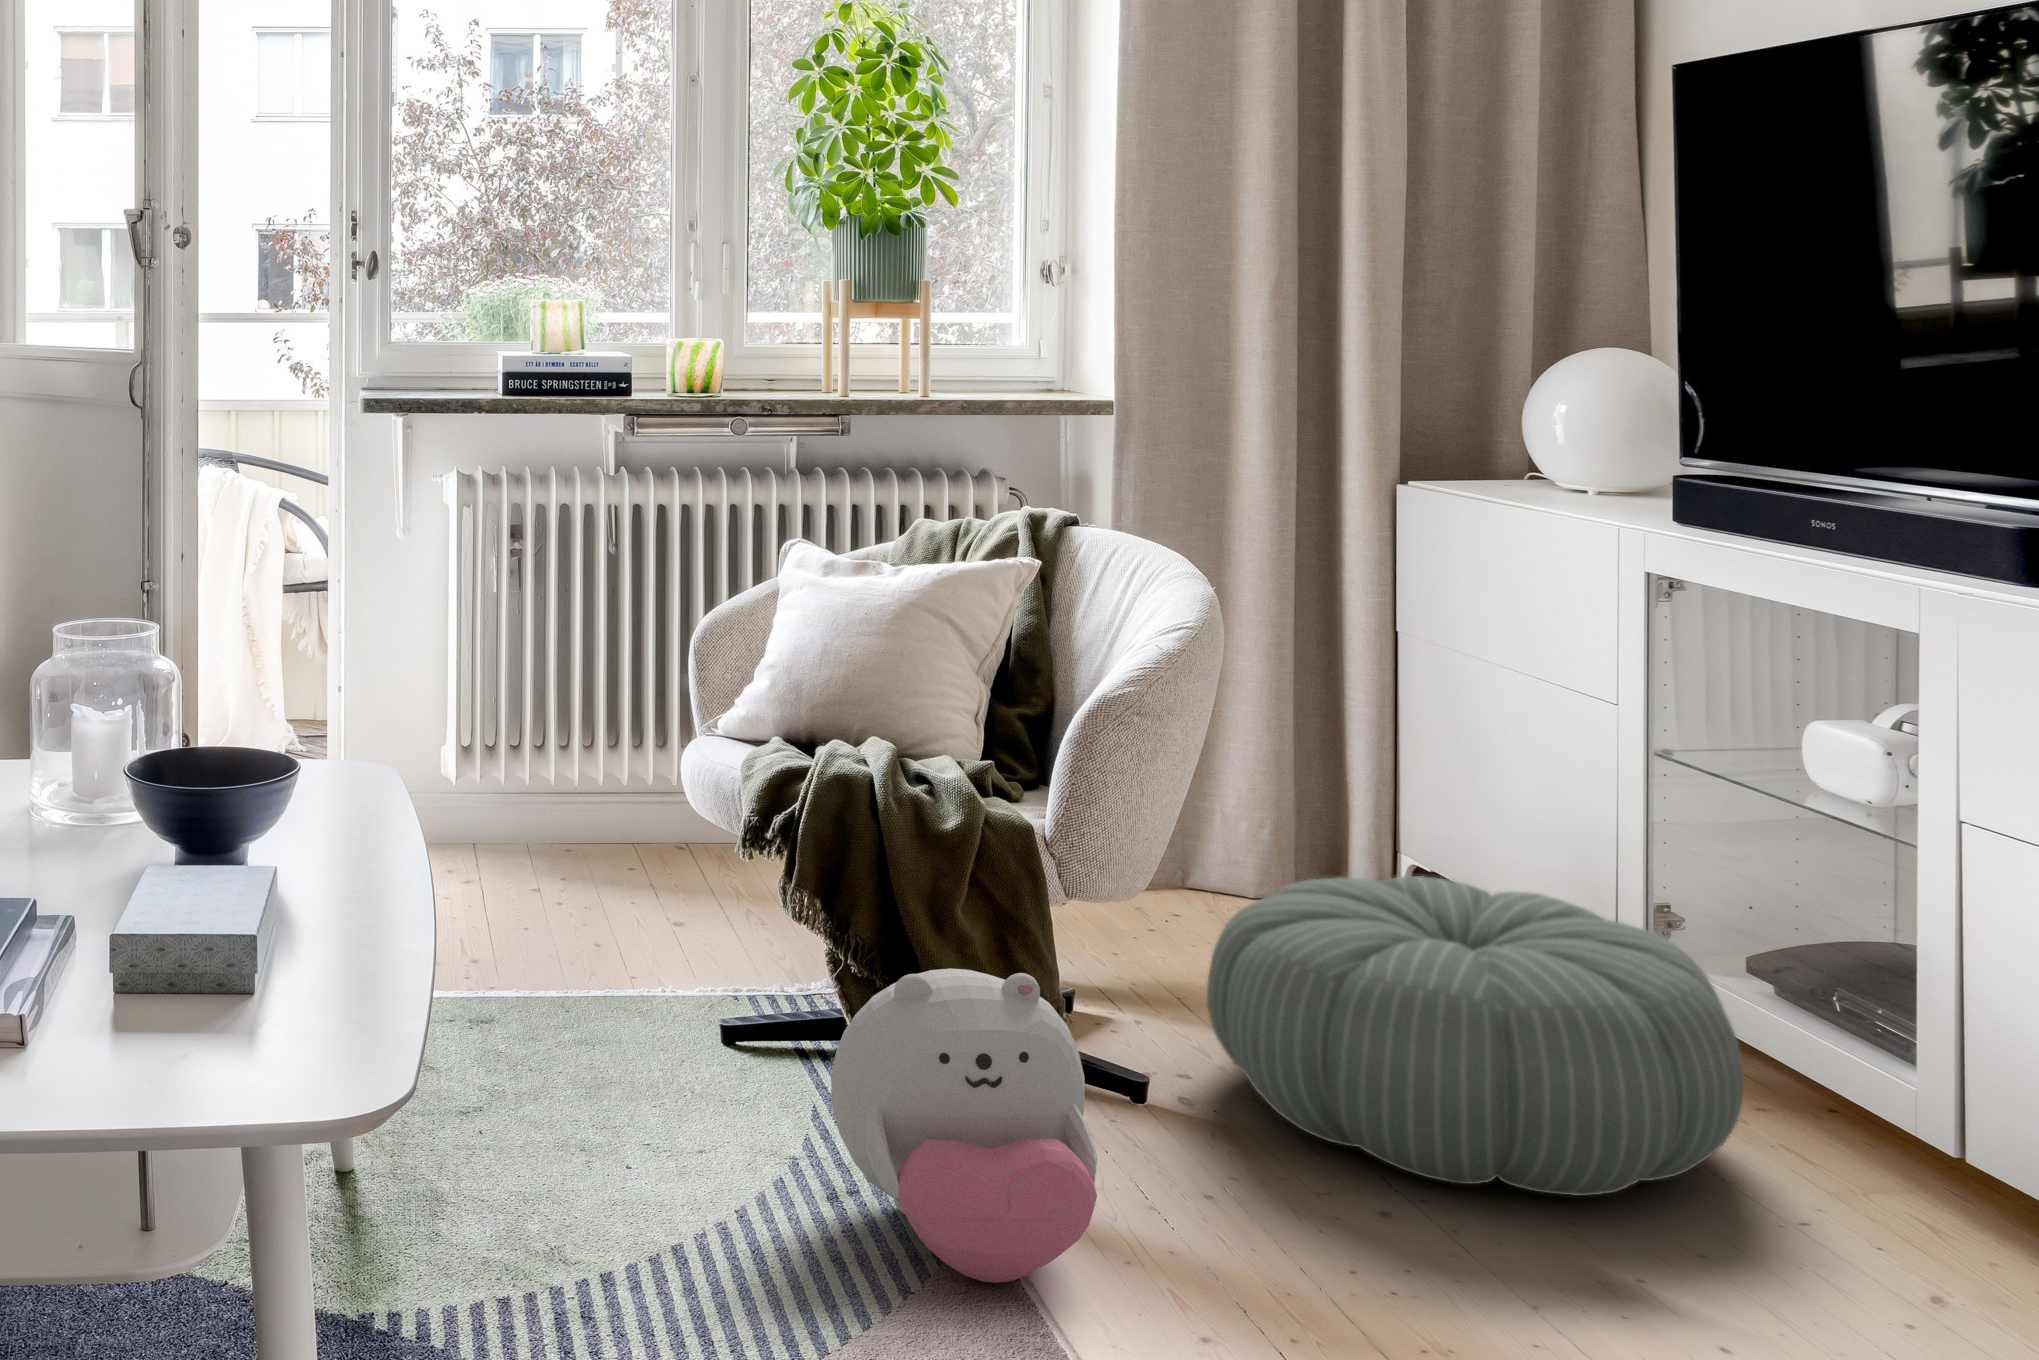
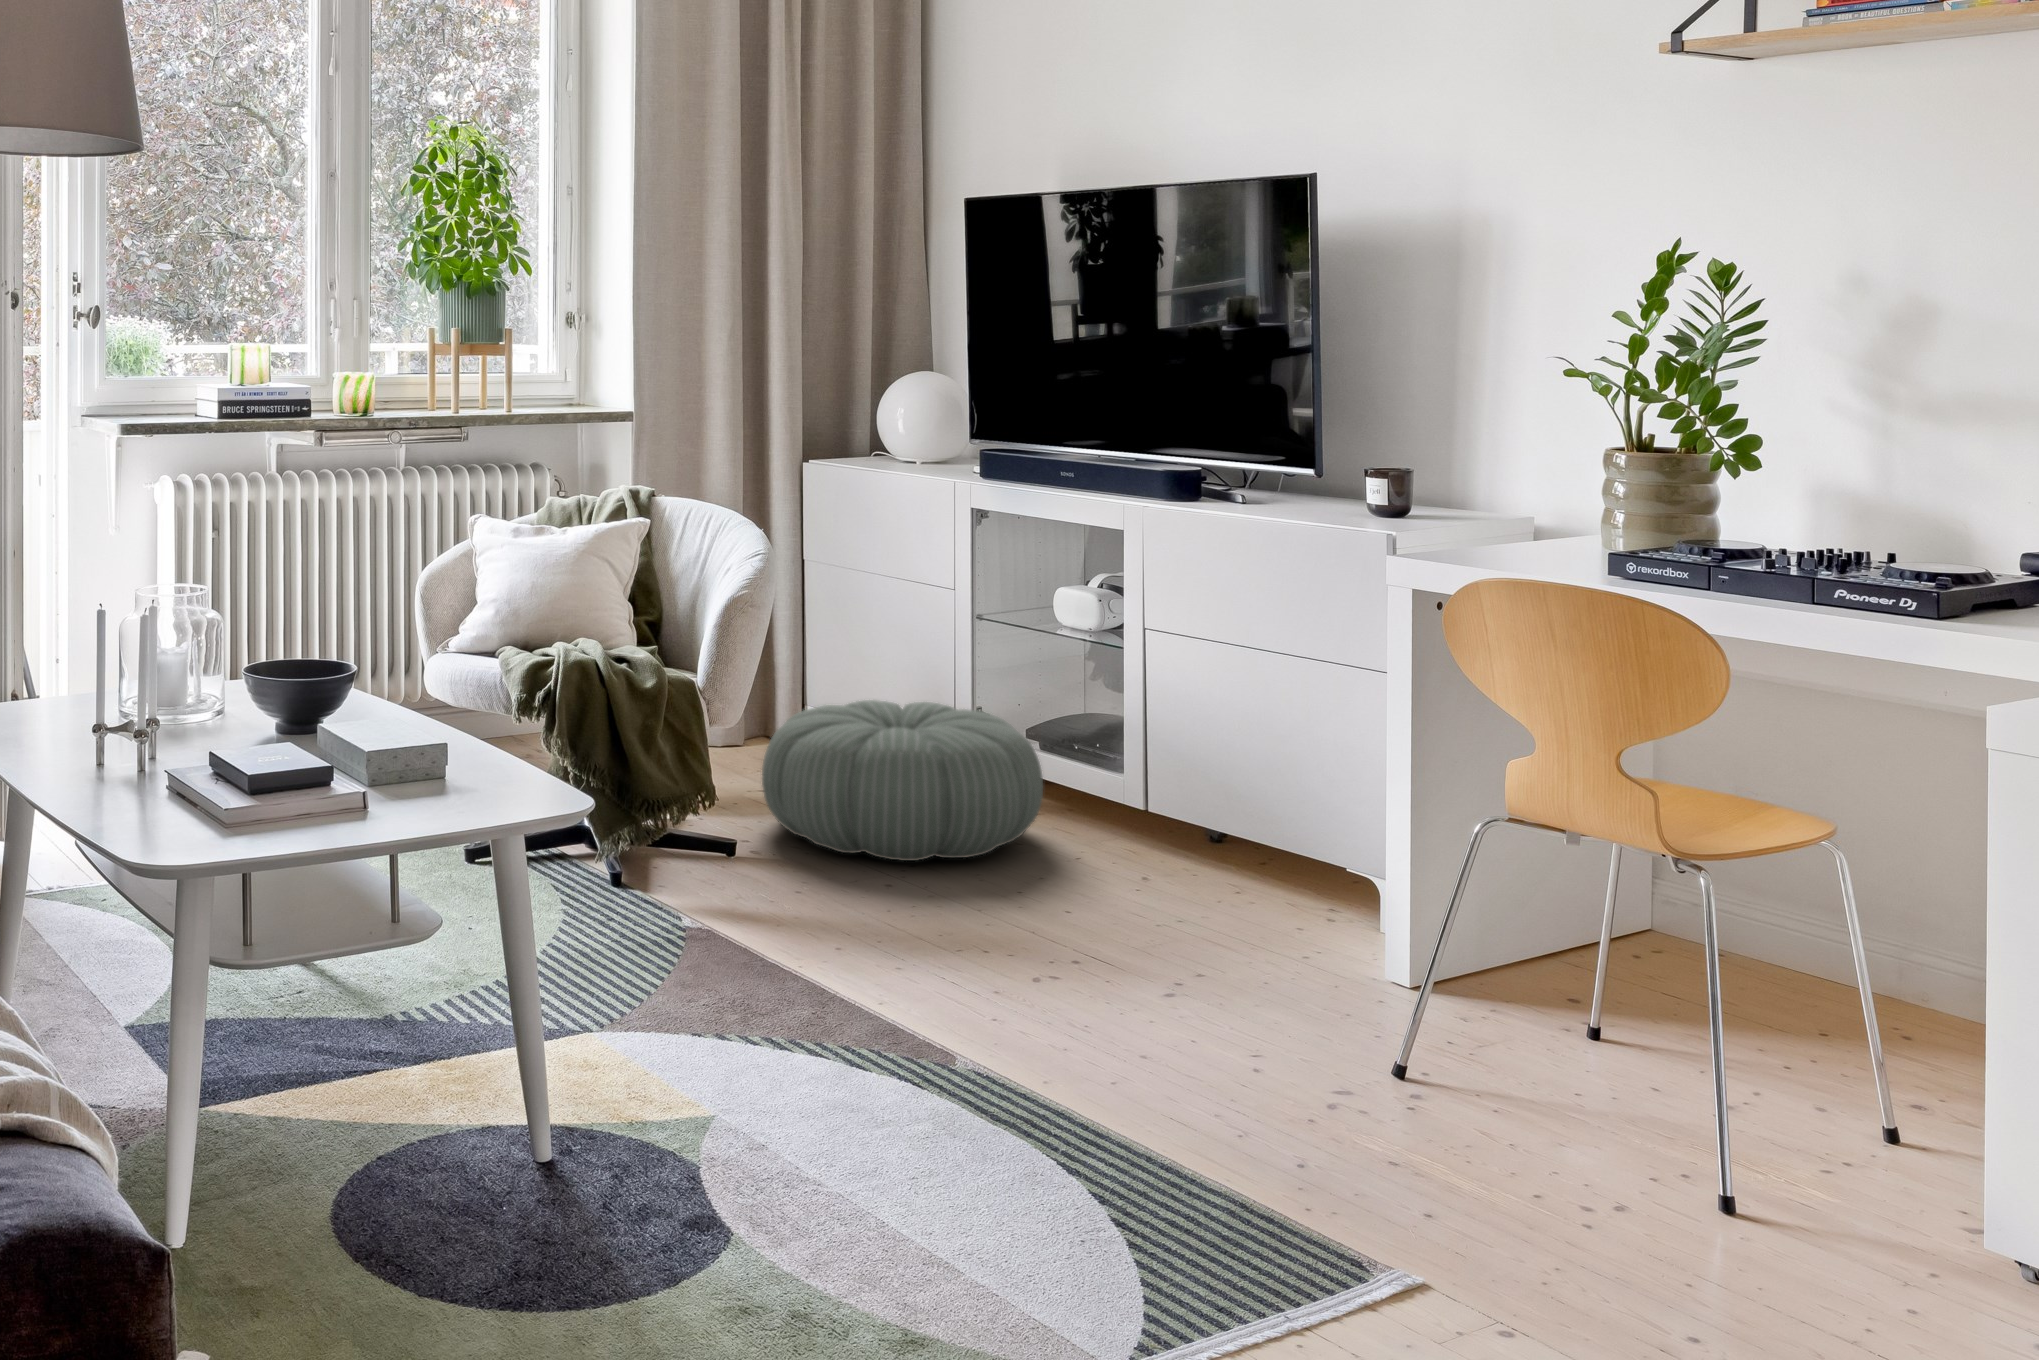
plush toy: present [831,968,1097,1283] -> none [614,760,778,936]

